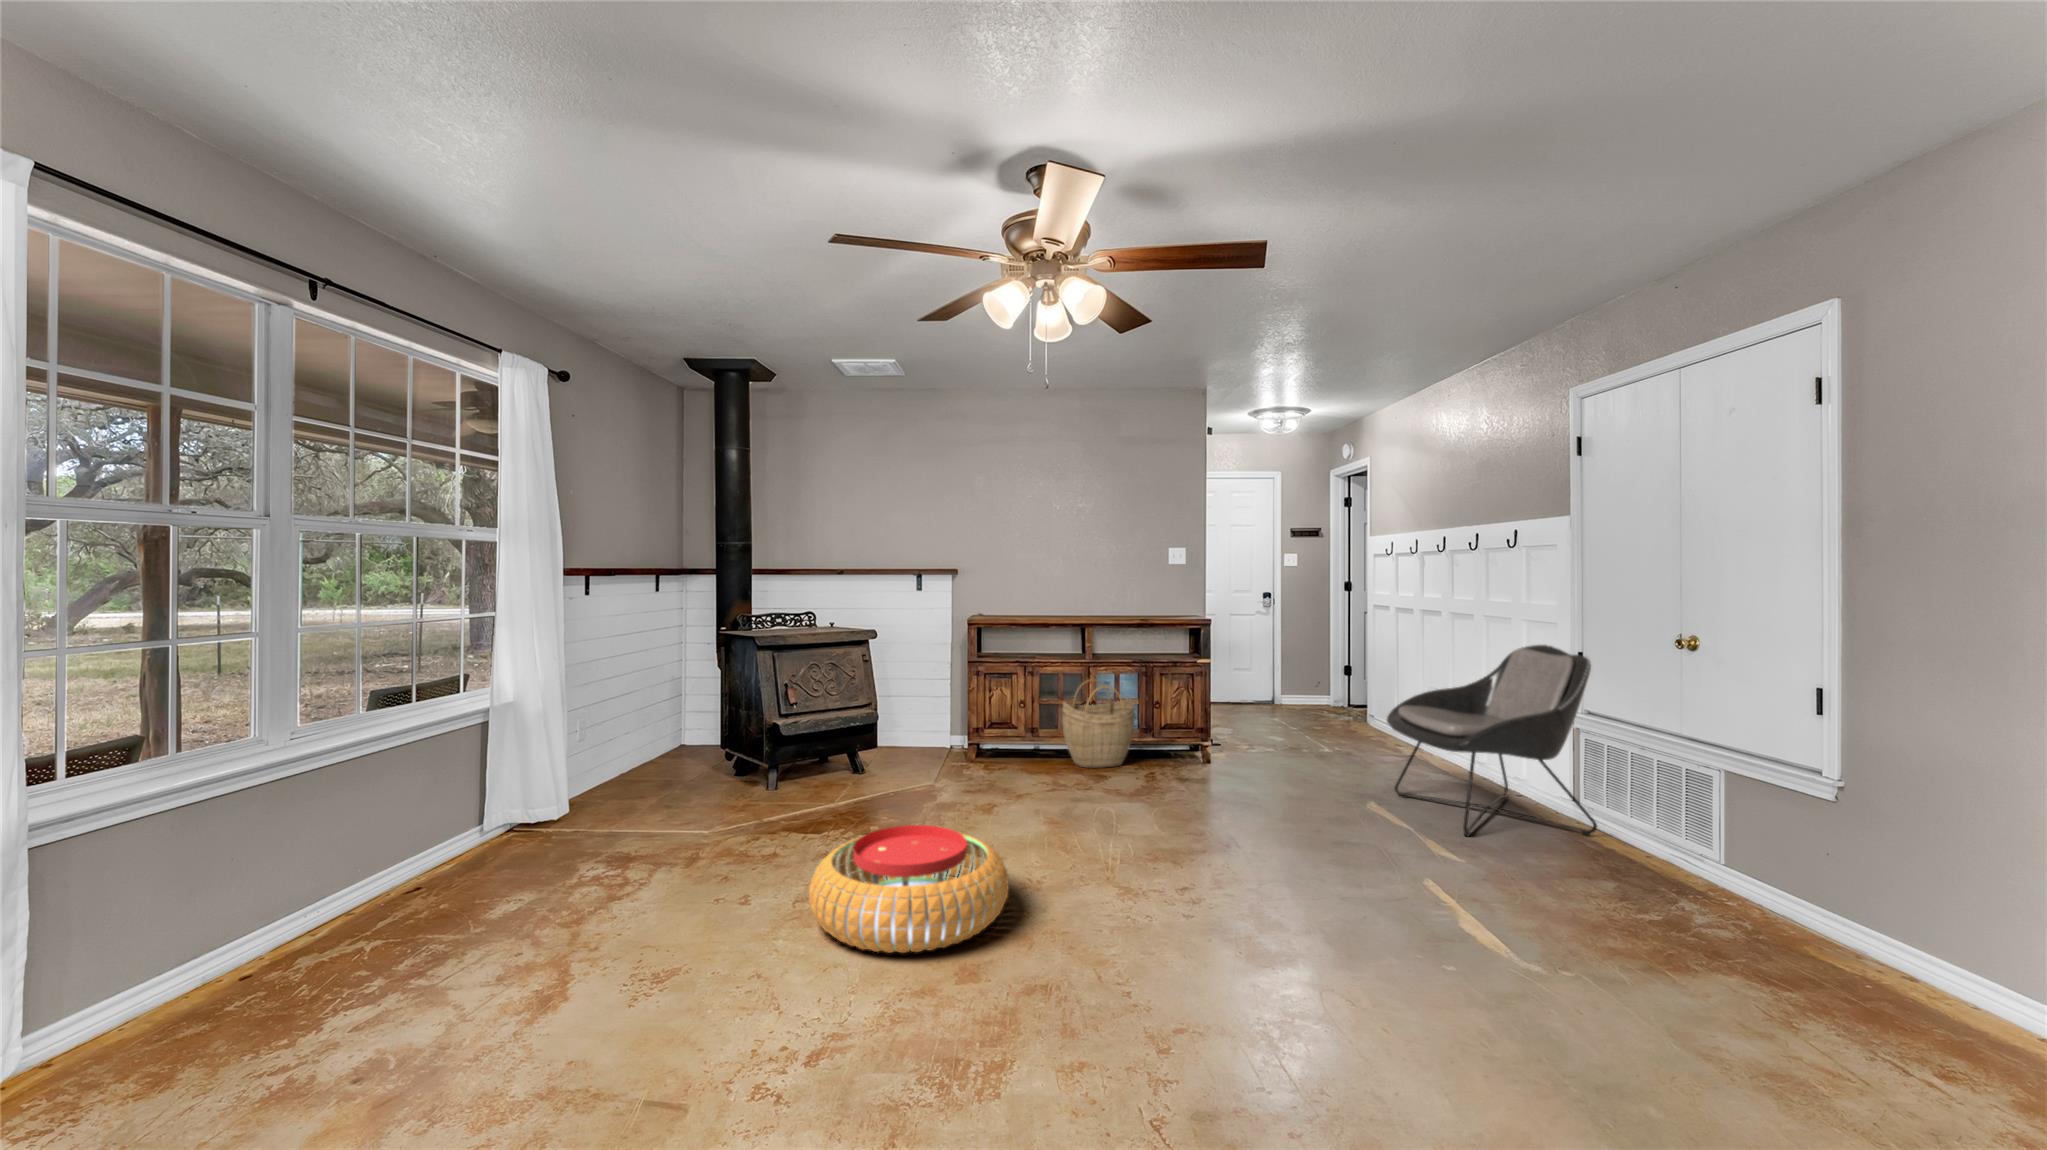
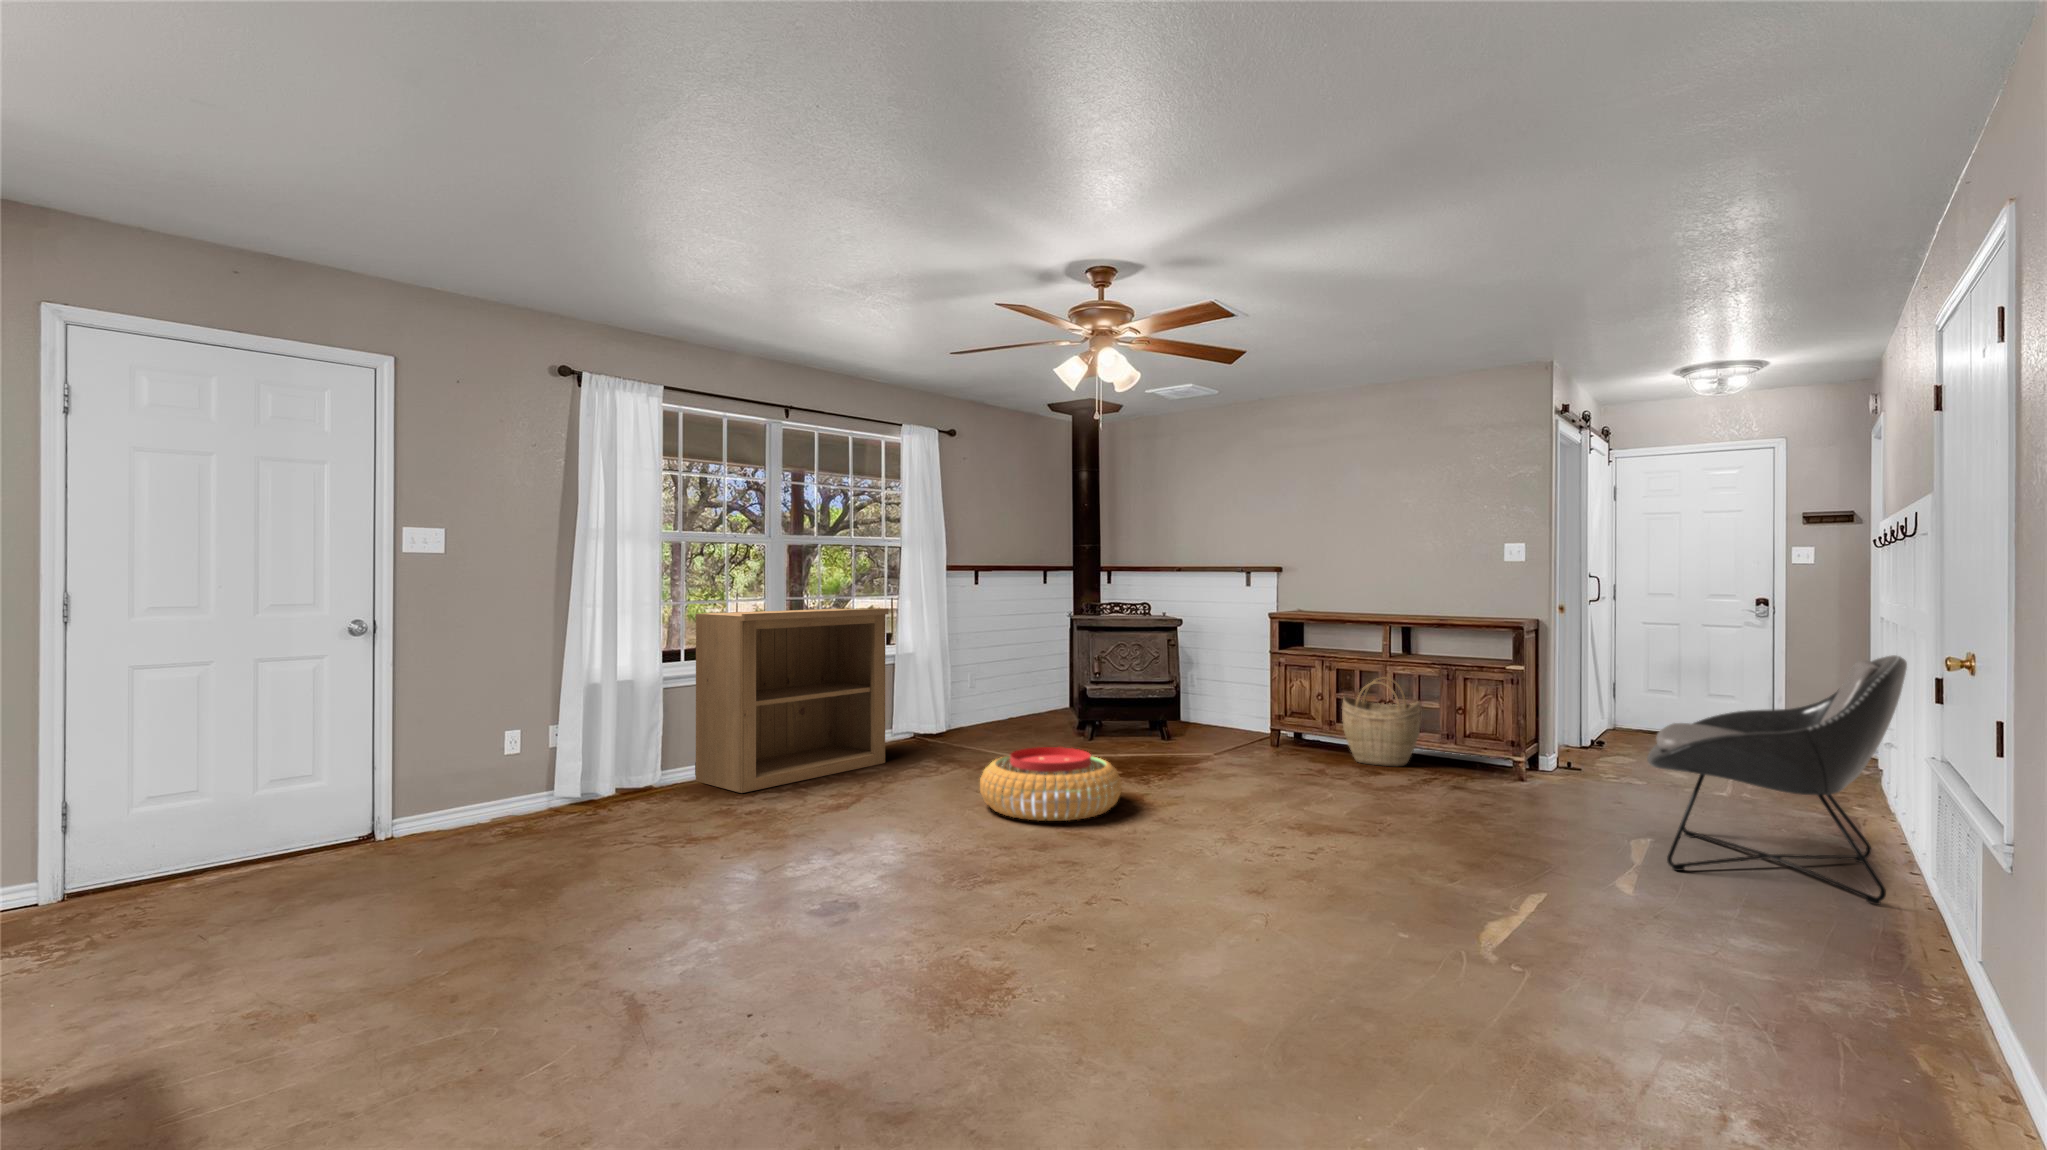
bookshelf: none [122,646,546,1067] -> present [695,608,889,793]

